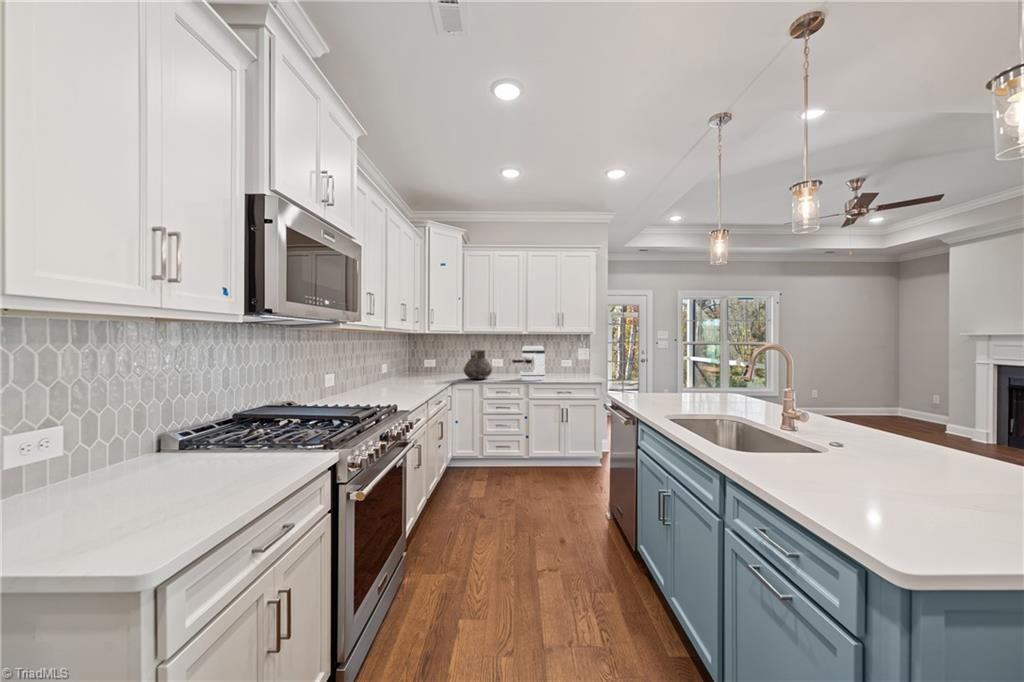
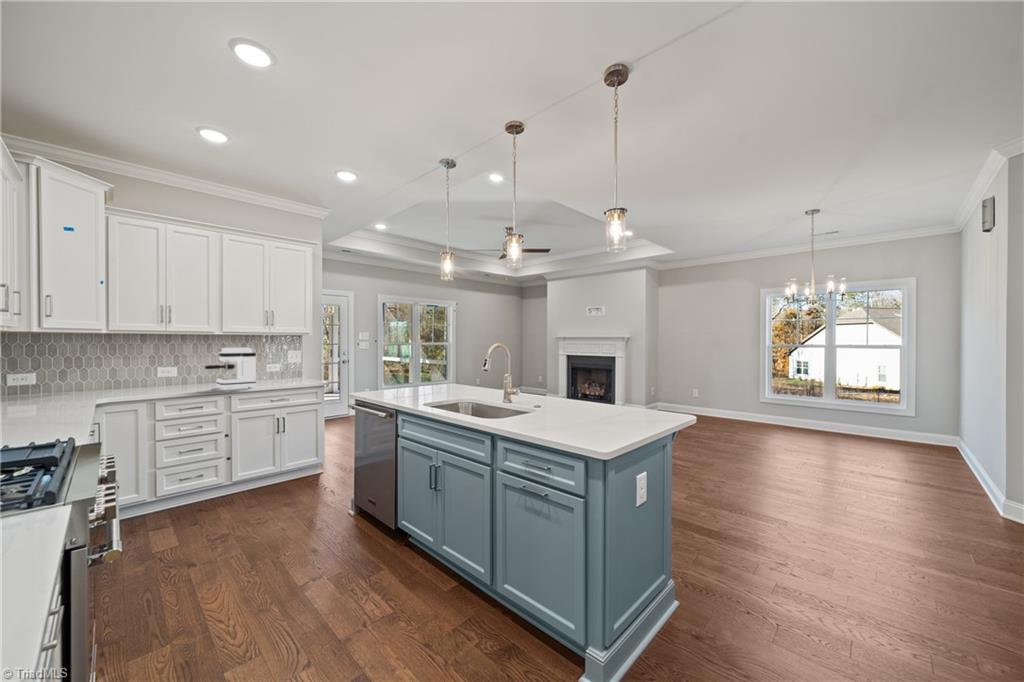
vase: present [464,350,492,379] -> none [120,353,172,394]

